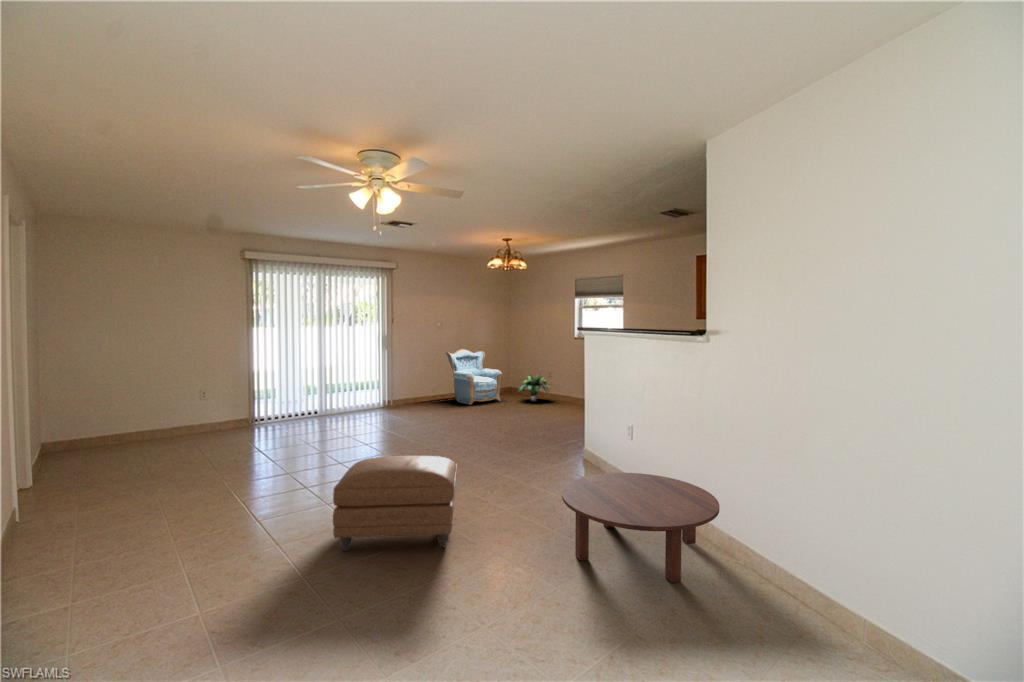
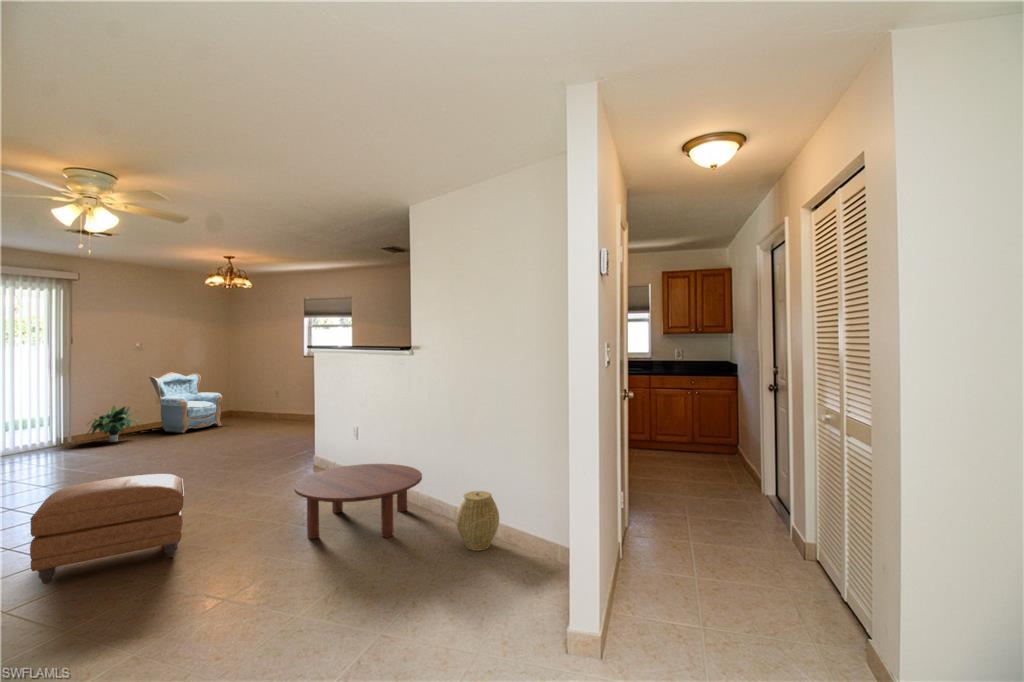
potted plant: present [519,373,550,401] -> present [89,406,140,442]
woven basket: none [780,552,857,648] -> present [456,491,499,551]

